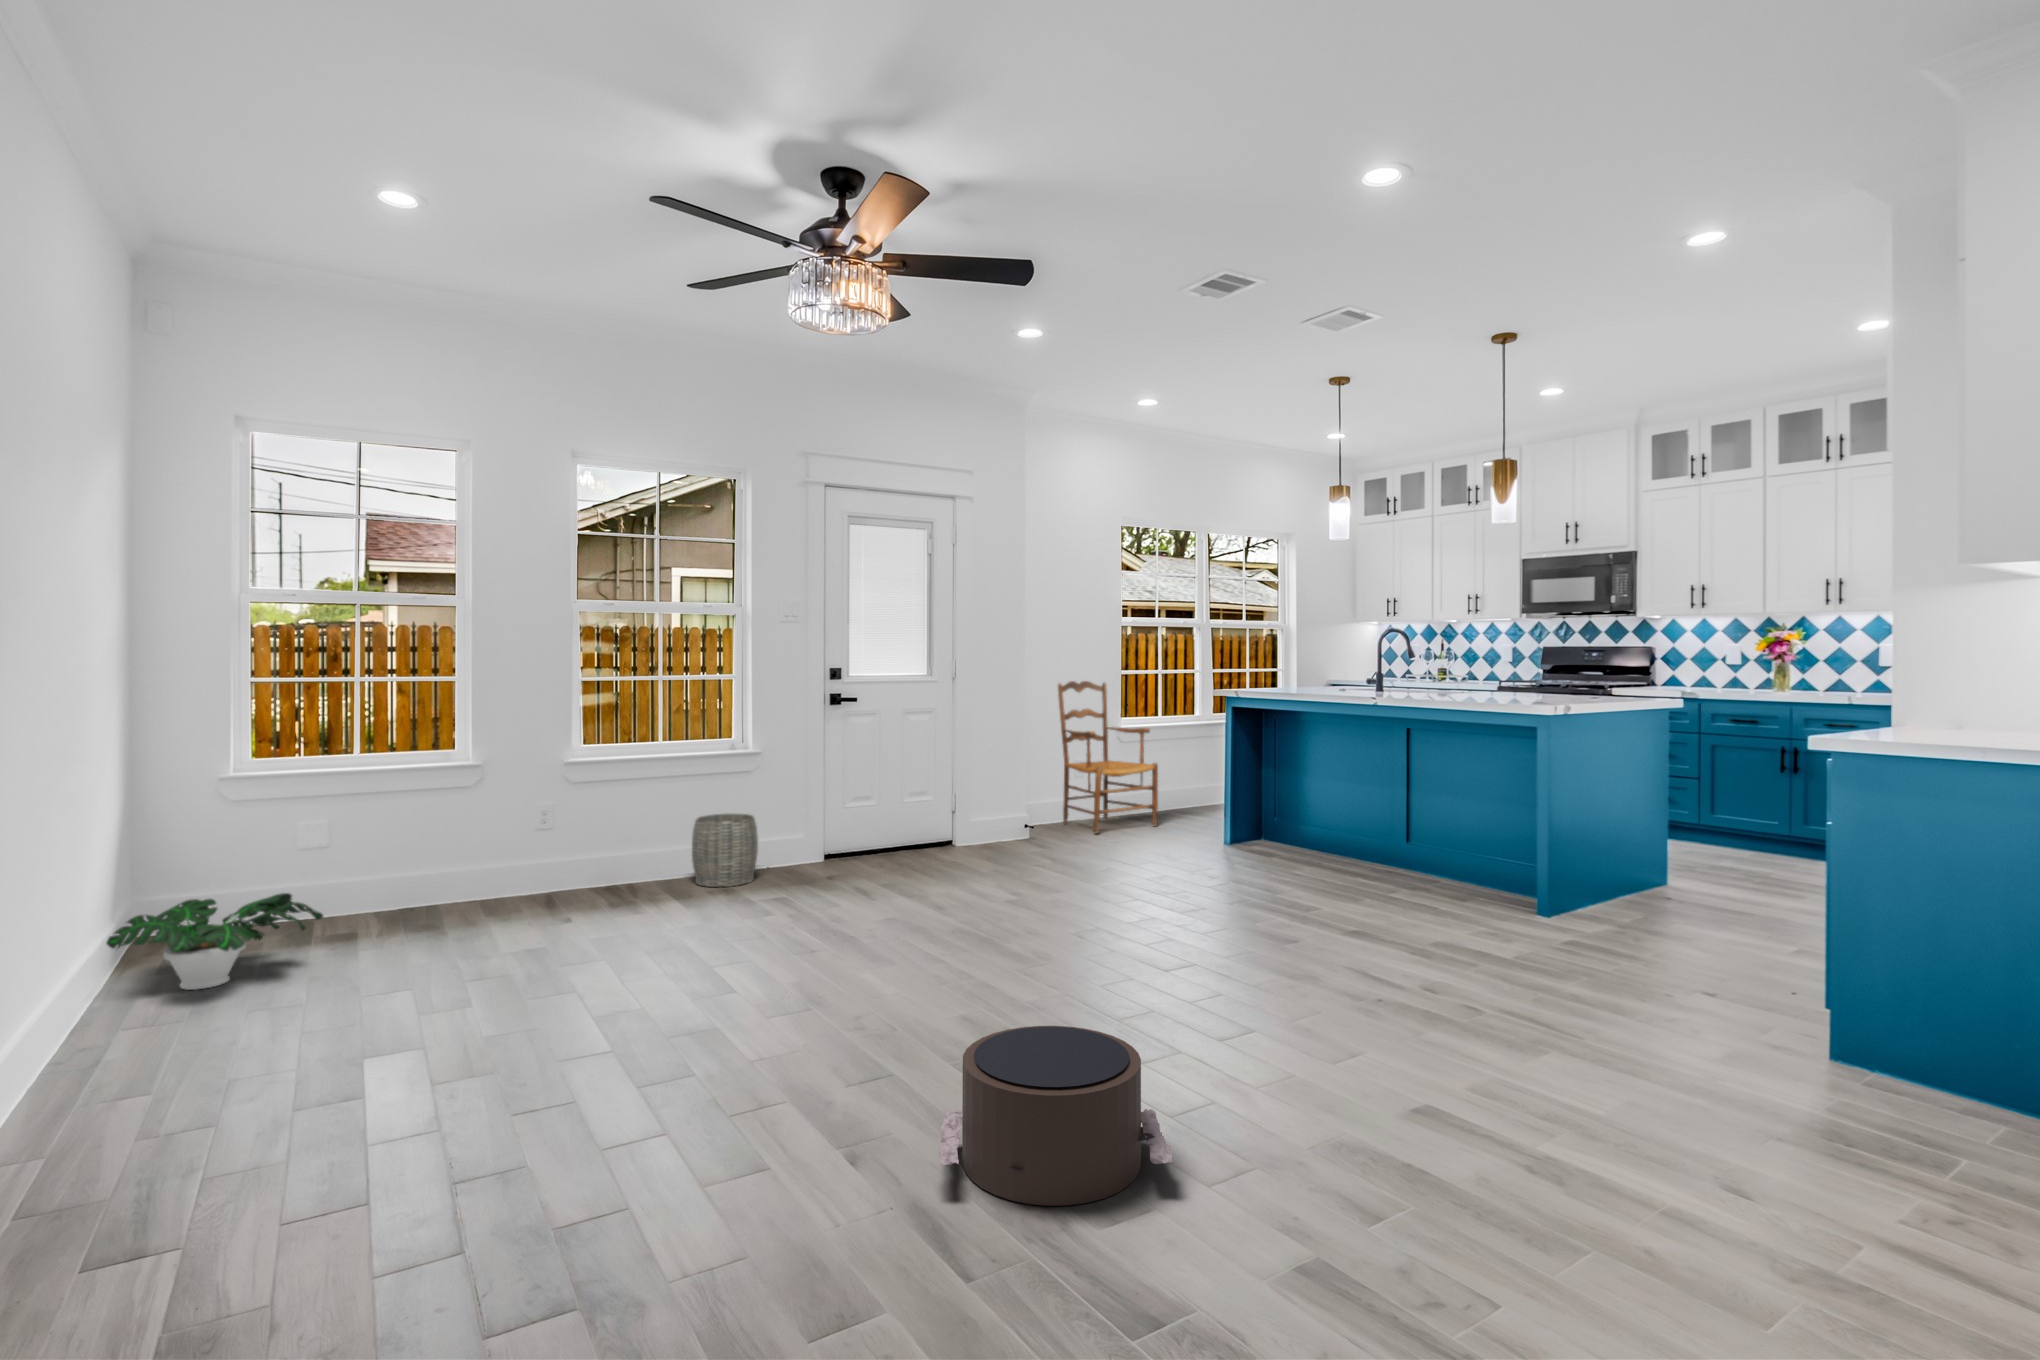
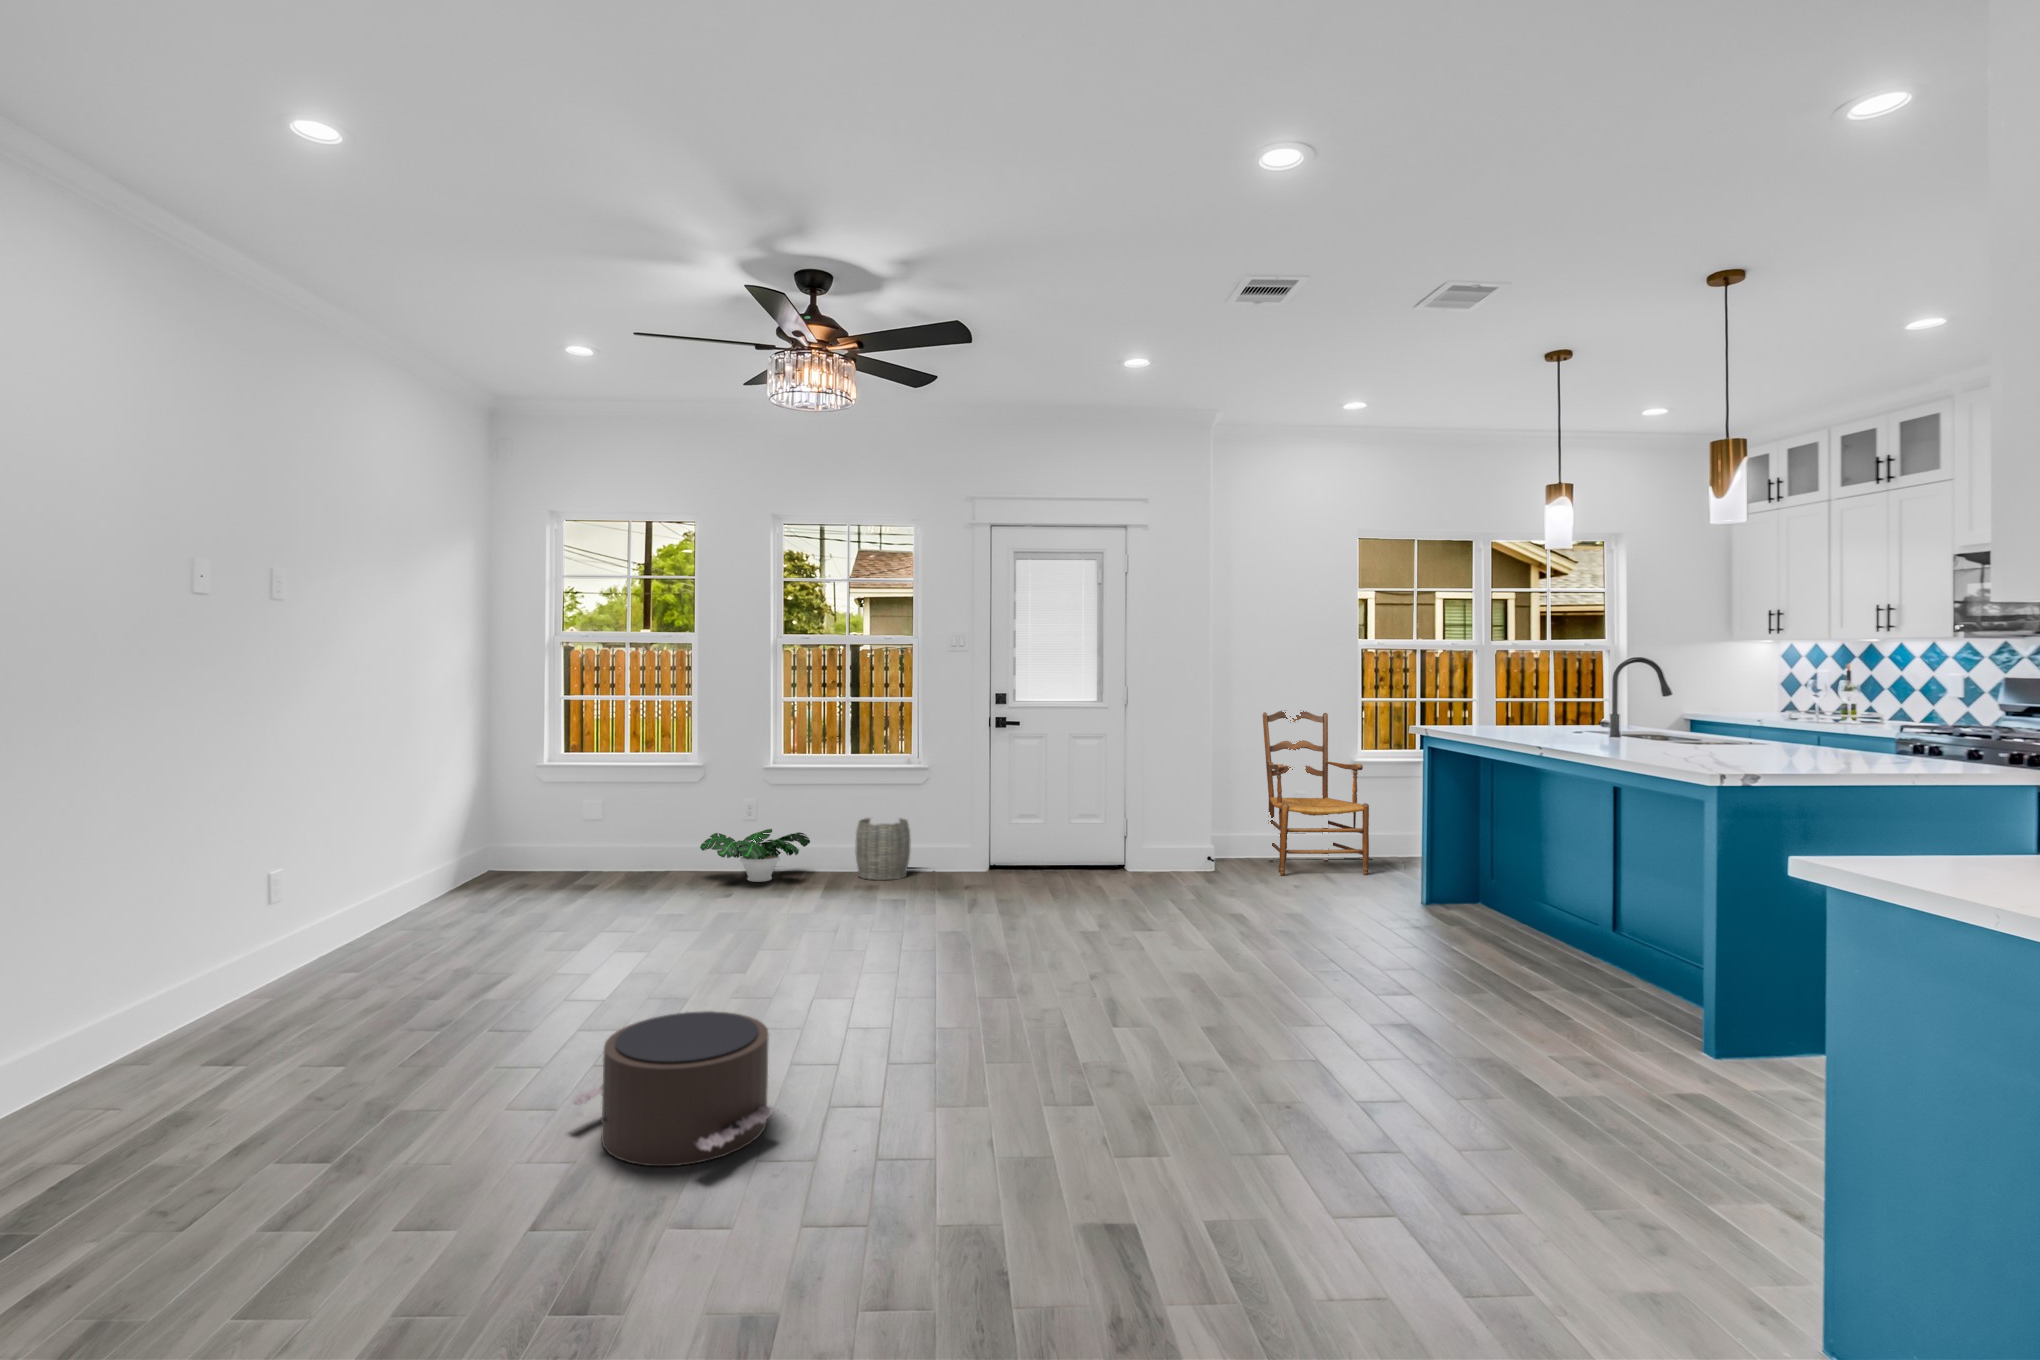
potted plant: present [107,893,323,990] -> present [700,829,810,882]

